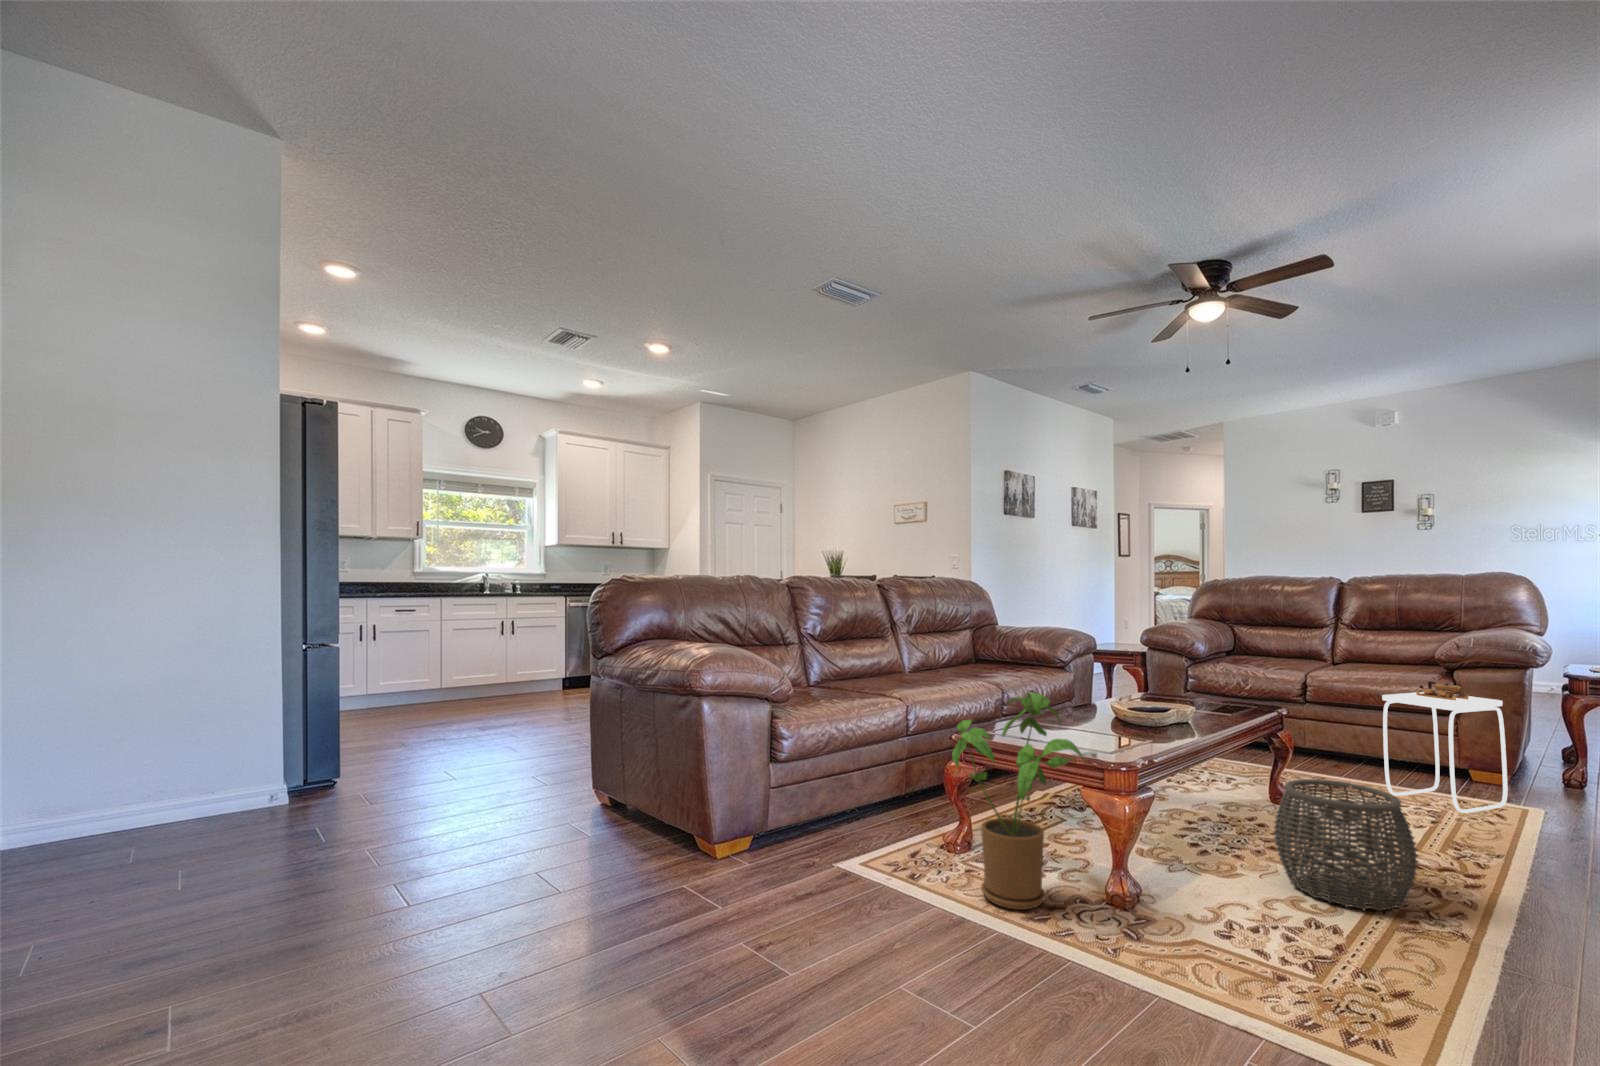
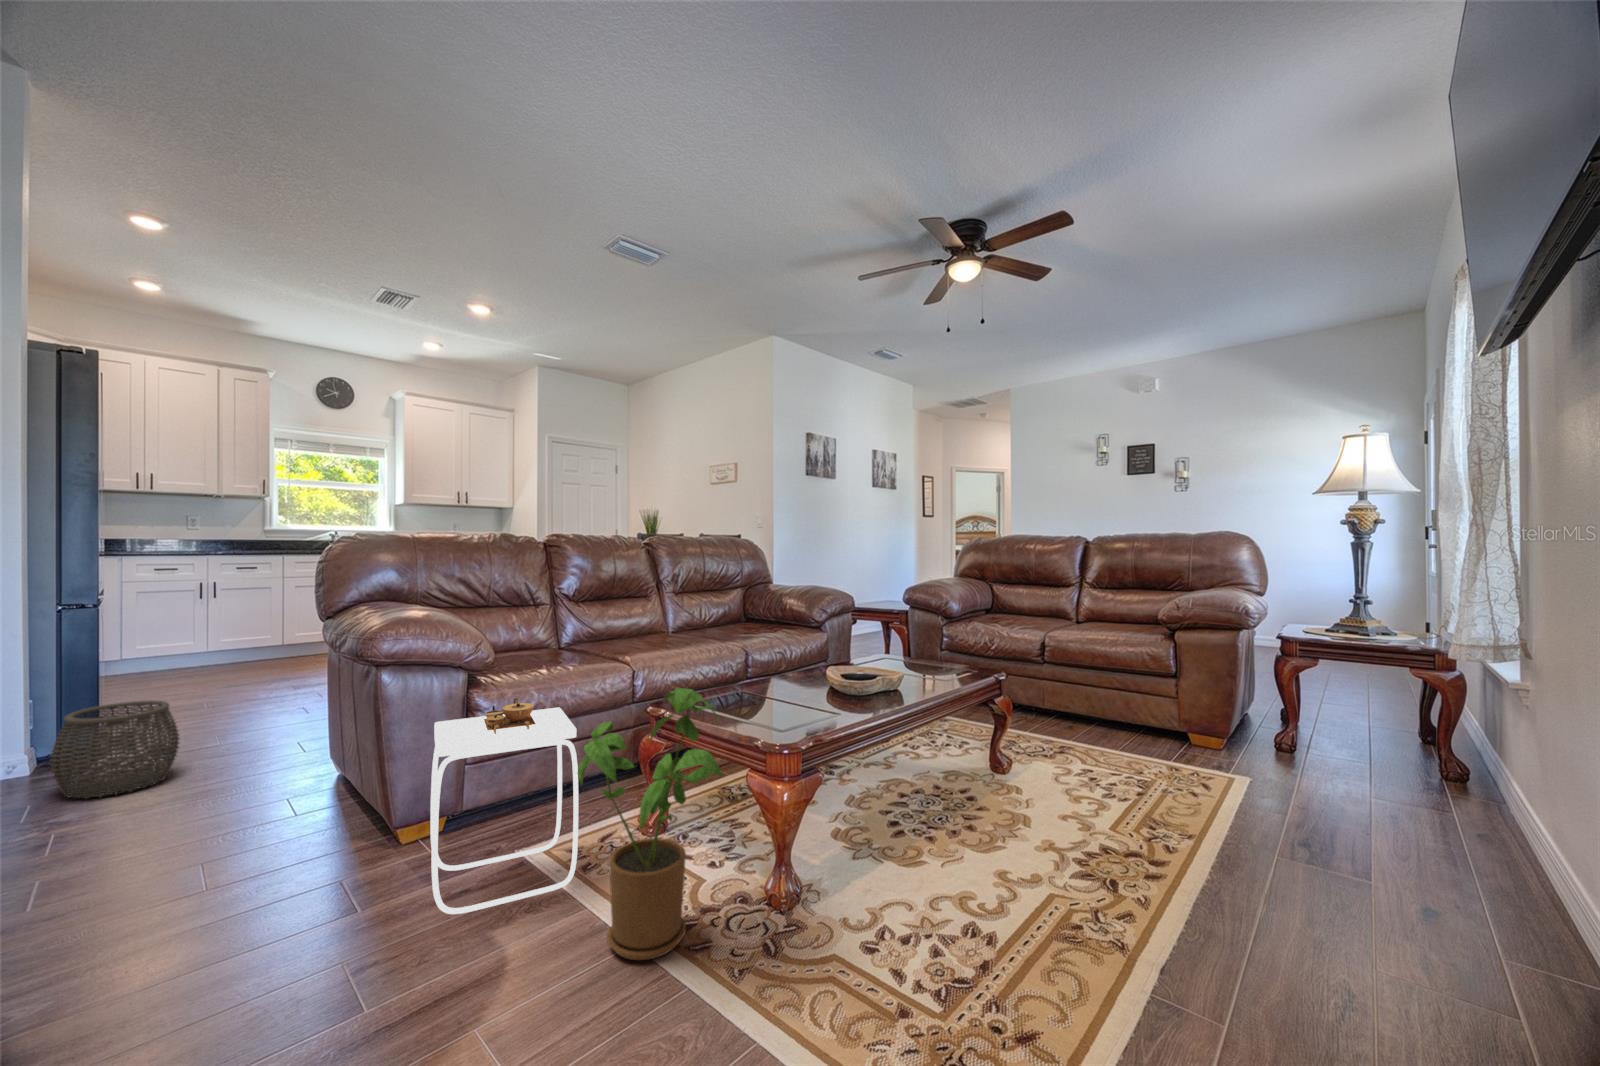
side table: present [1382,682,1508,813] -> present [430,698,578,914]
woven basket: present [1274,779,1418,911] -> present [50,700,179,799]

